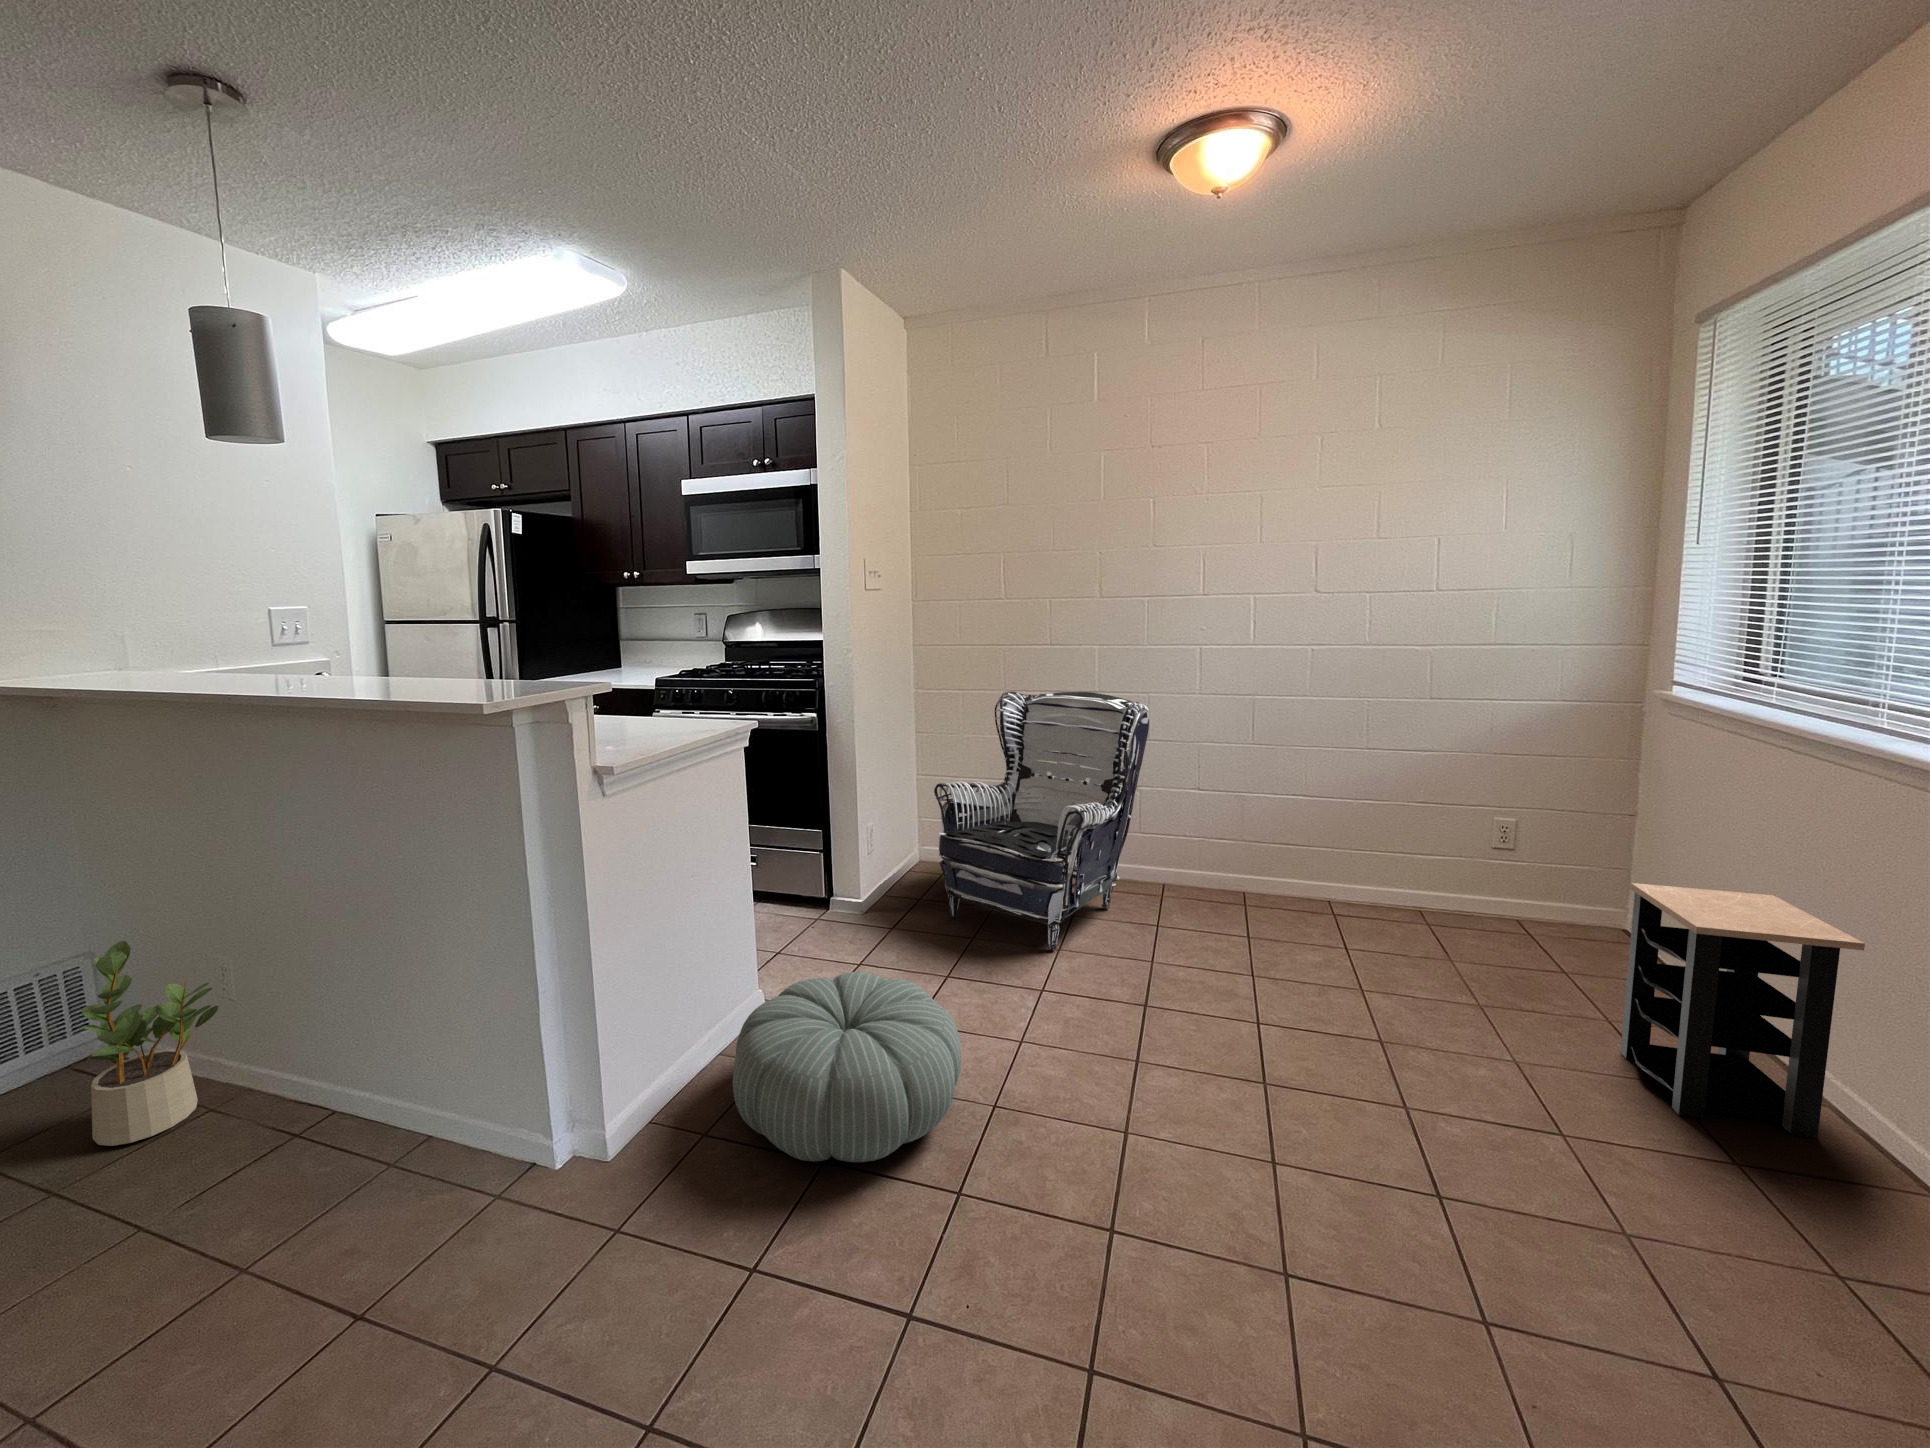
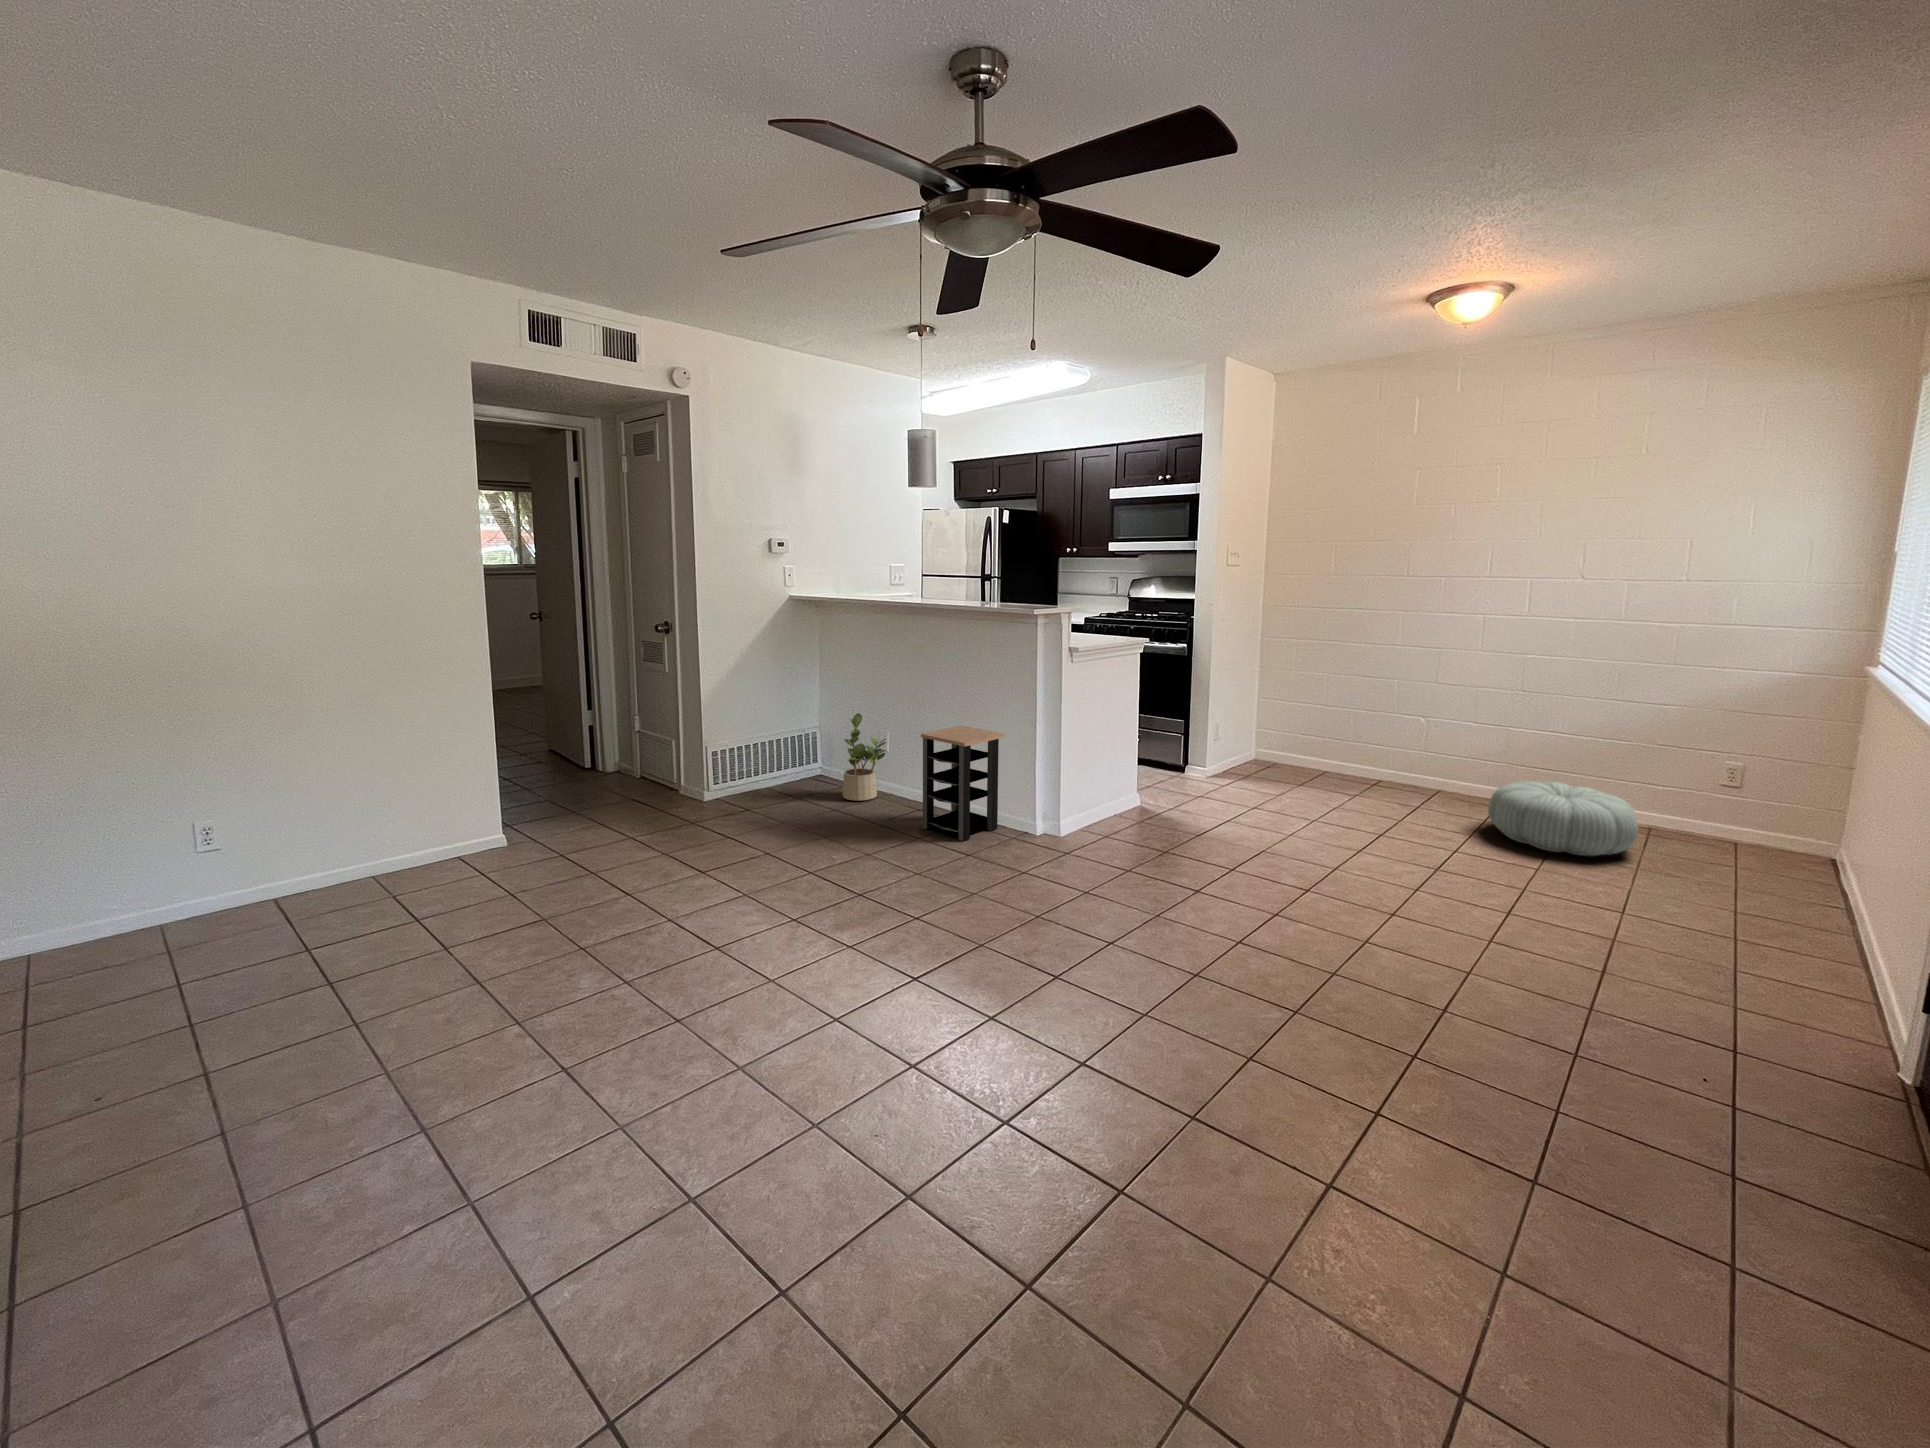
armchair: present [934,691,1149,950] -> none [1262,641,1437,809]
side table: present [1621,883,1865,1138] -> present [921,725,1005,841]
pouf: present [733,972,961,1162] -> present [1488,781,1638,856]

